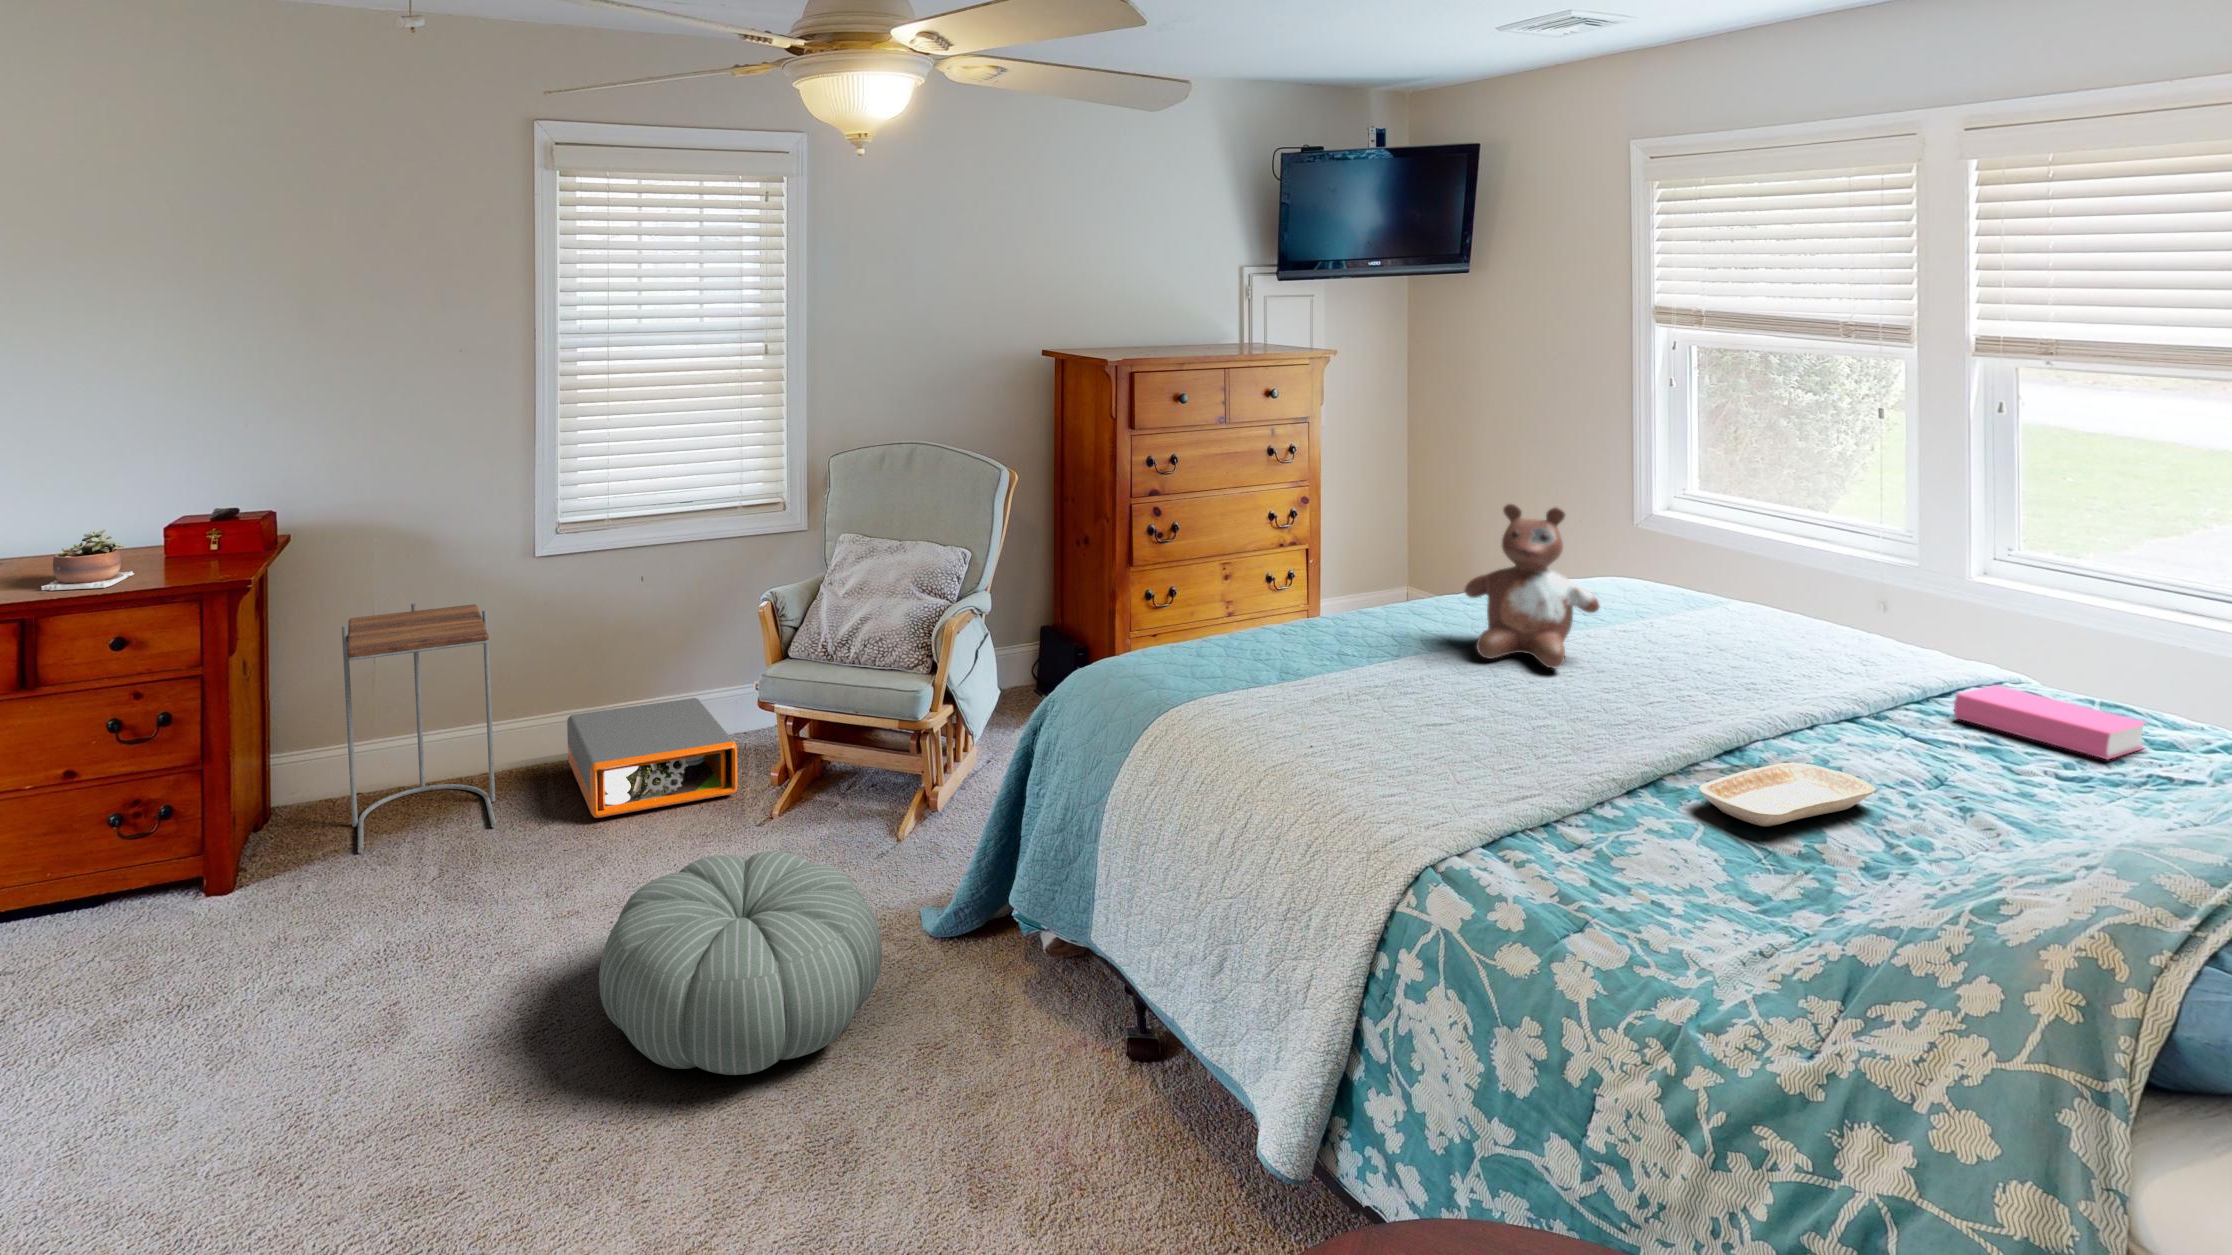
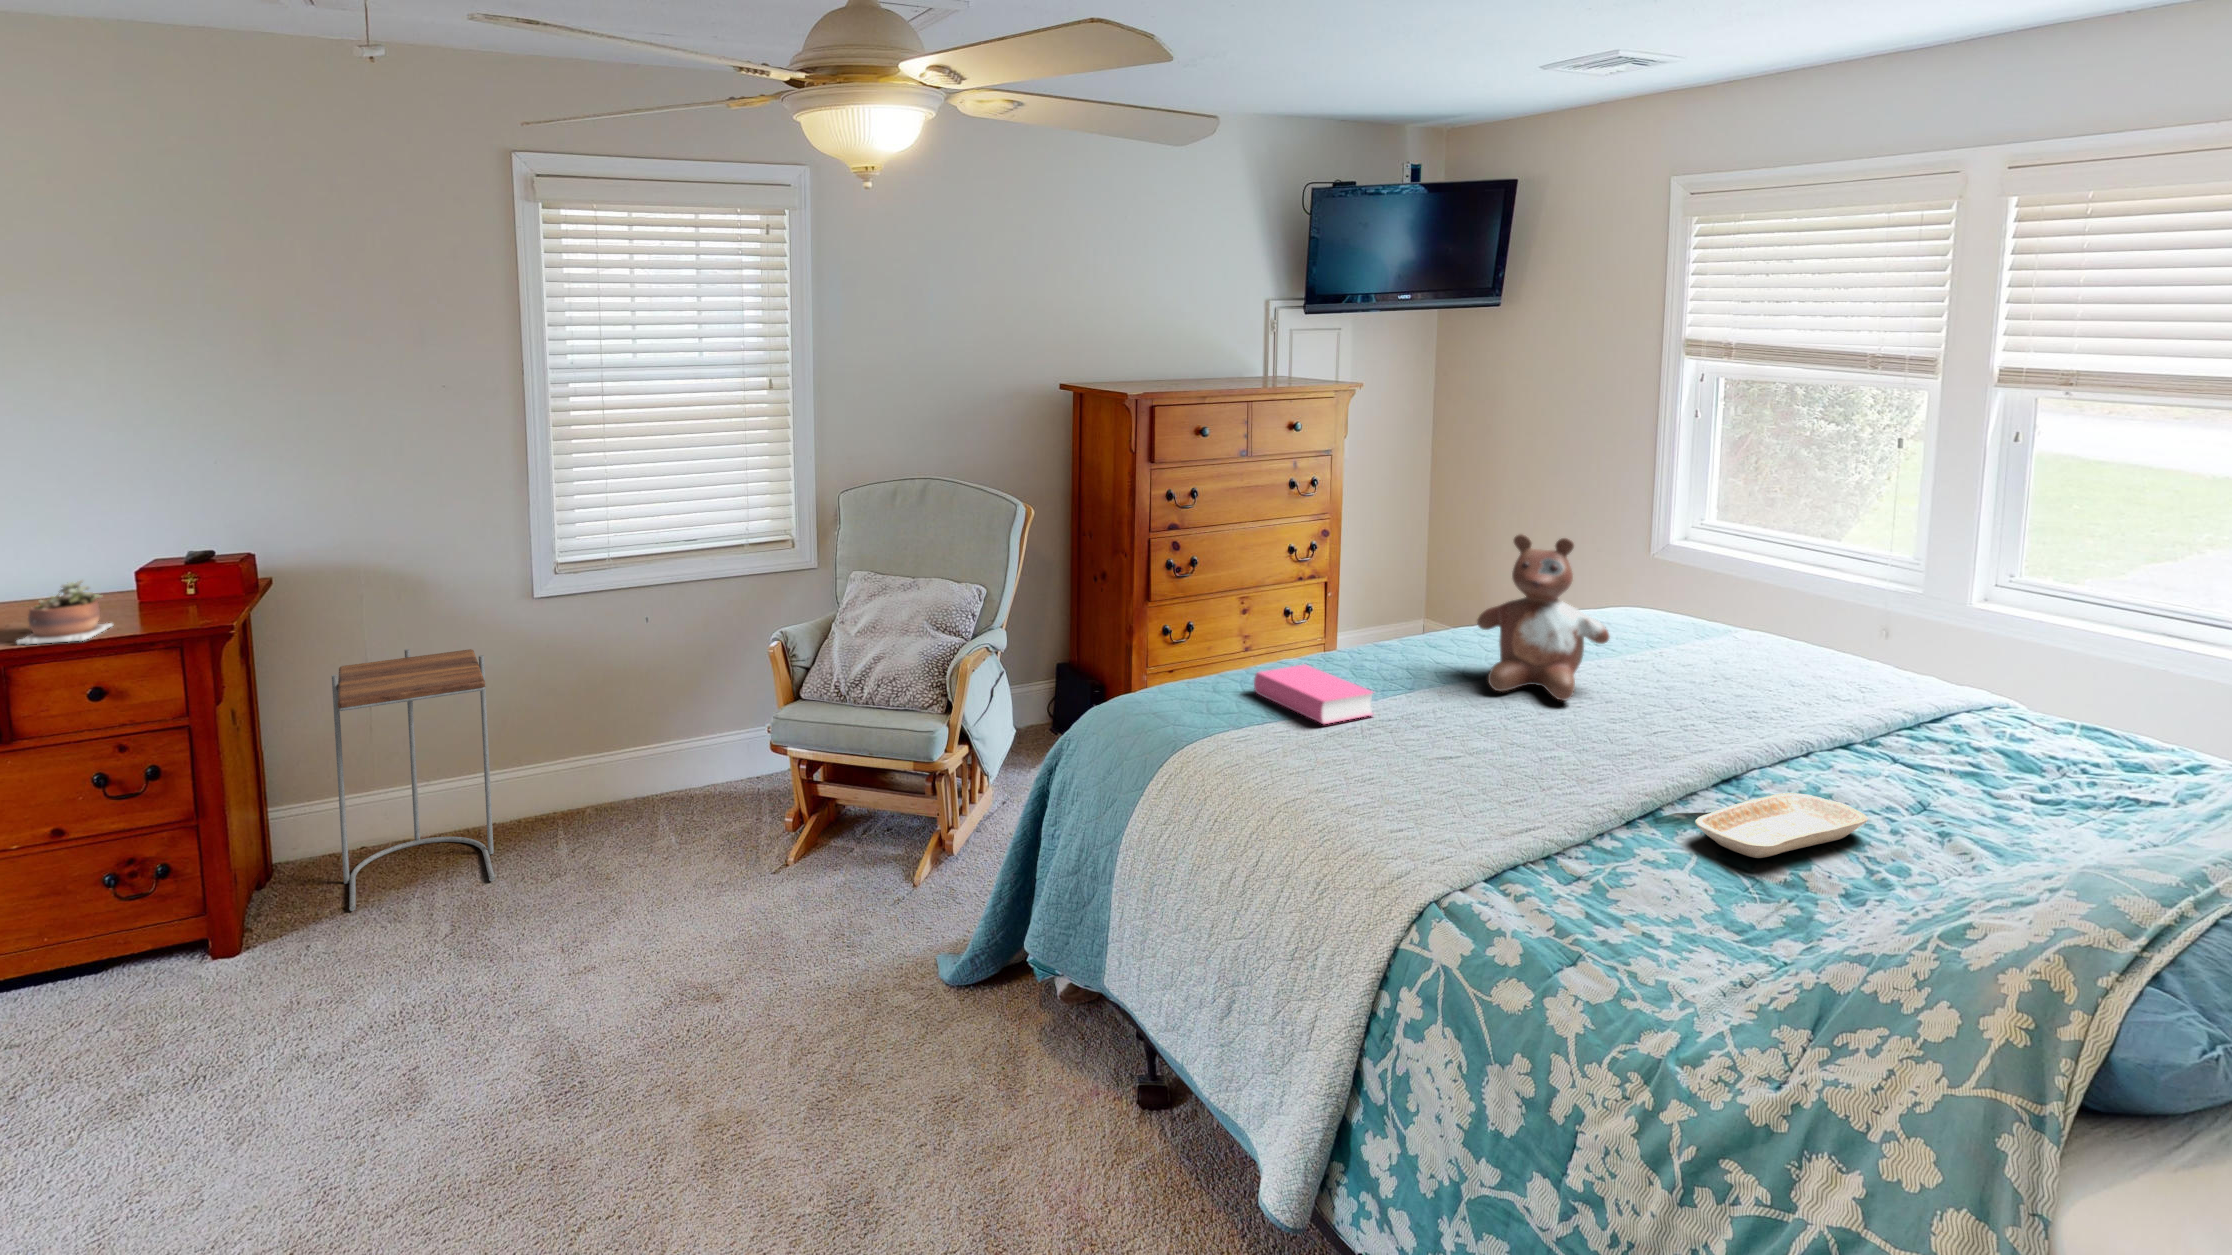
book: present [1954,685,2146,759] -> present [1254,664,1373,724]
storage box: present [567,698,738,818] -> none [569,742,746,869]
pouf: present [599,851,882,1075] -> none [600,901,890,1132]

